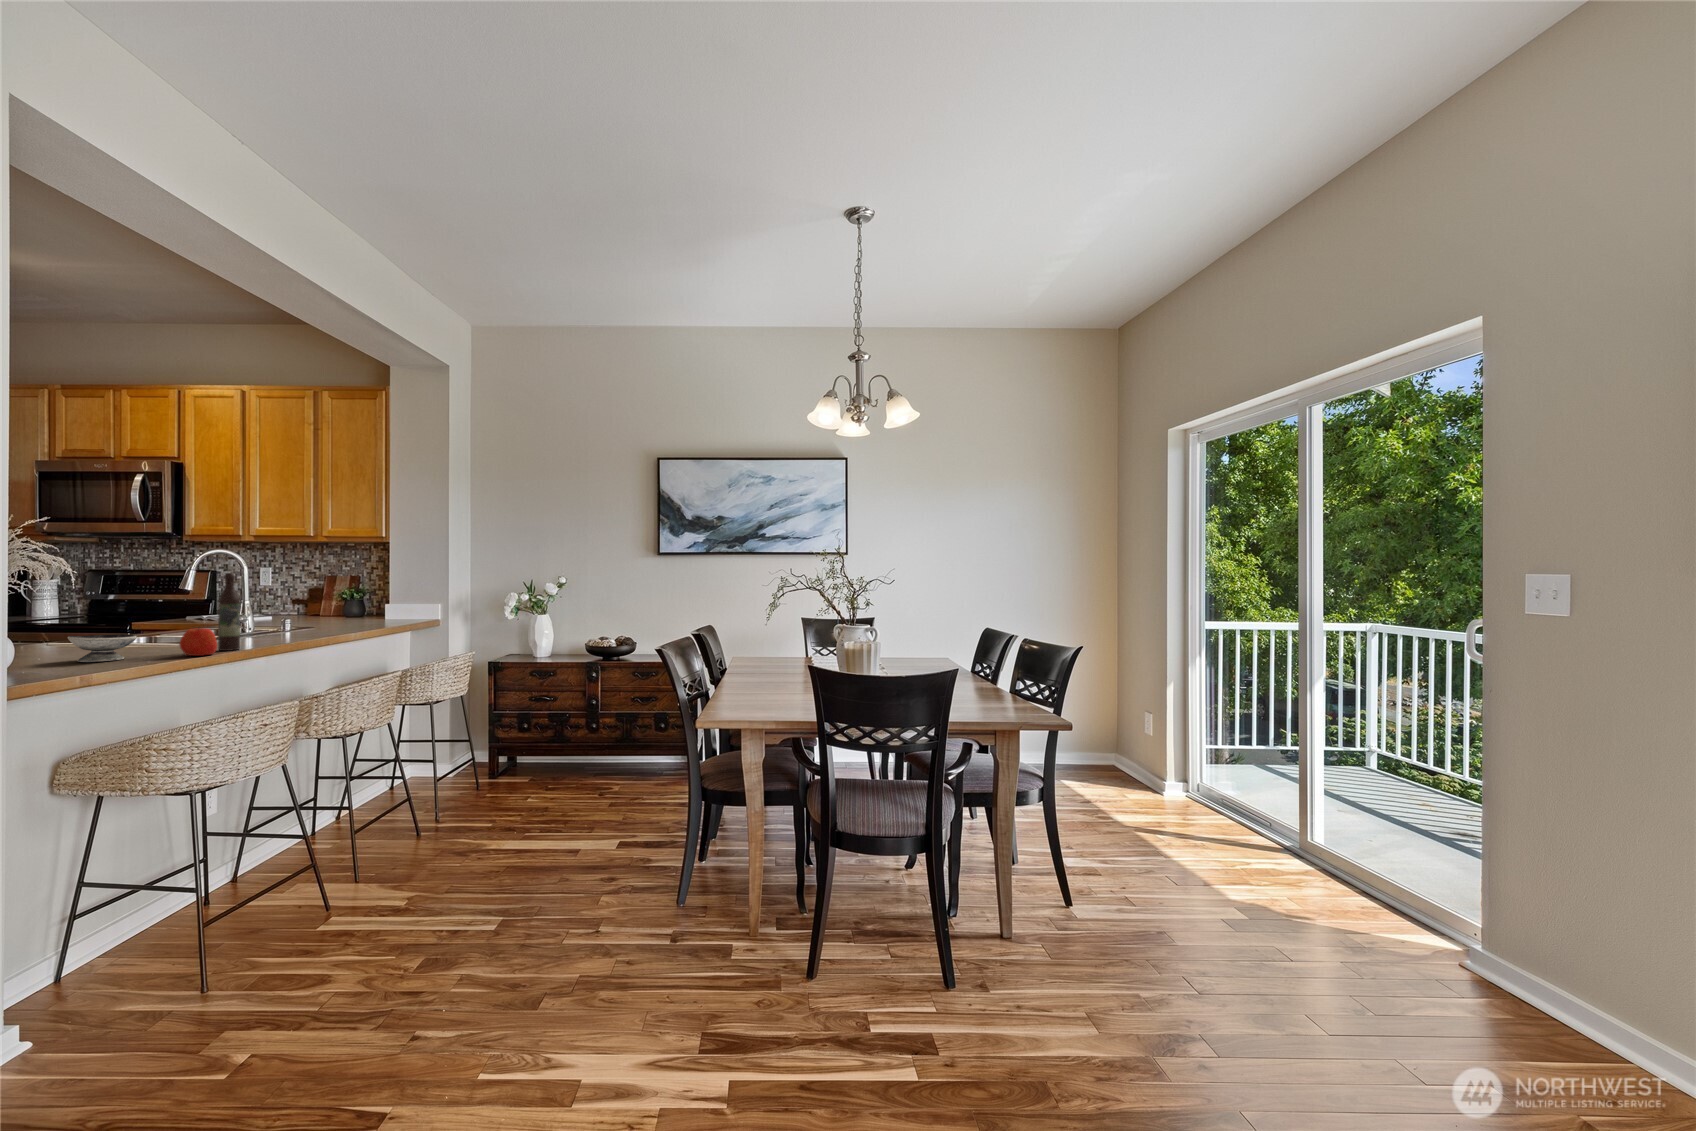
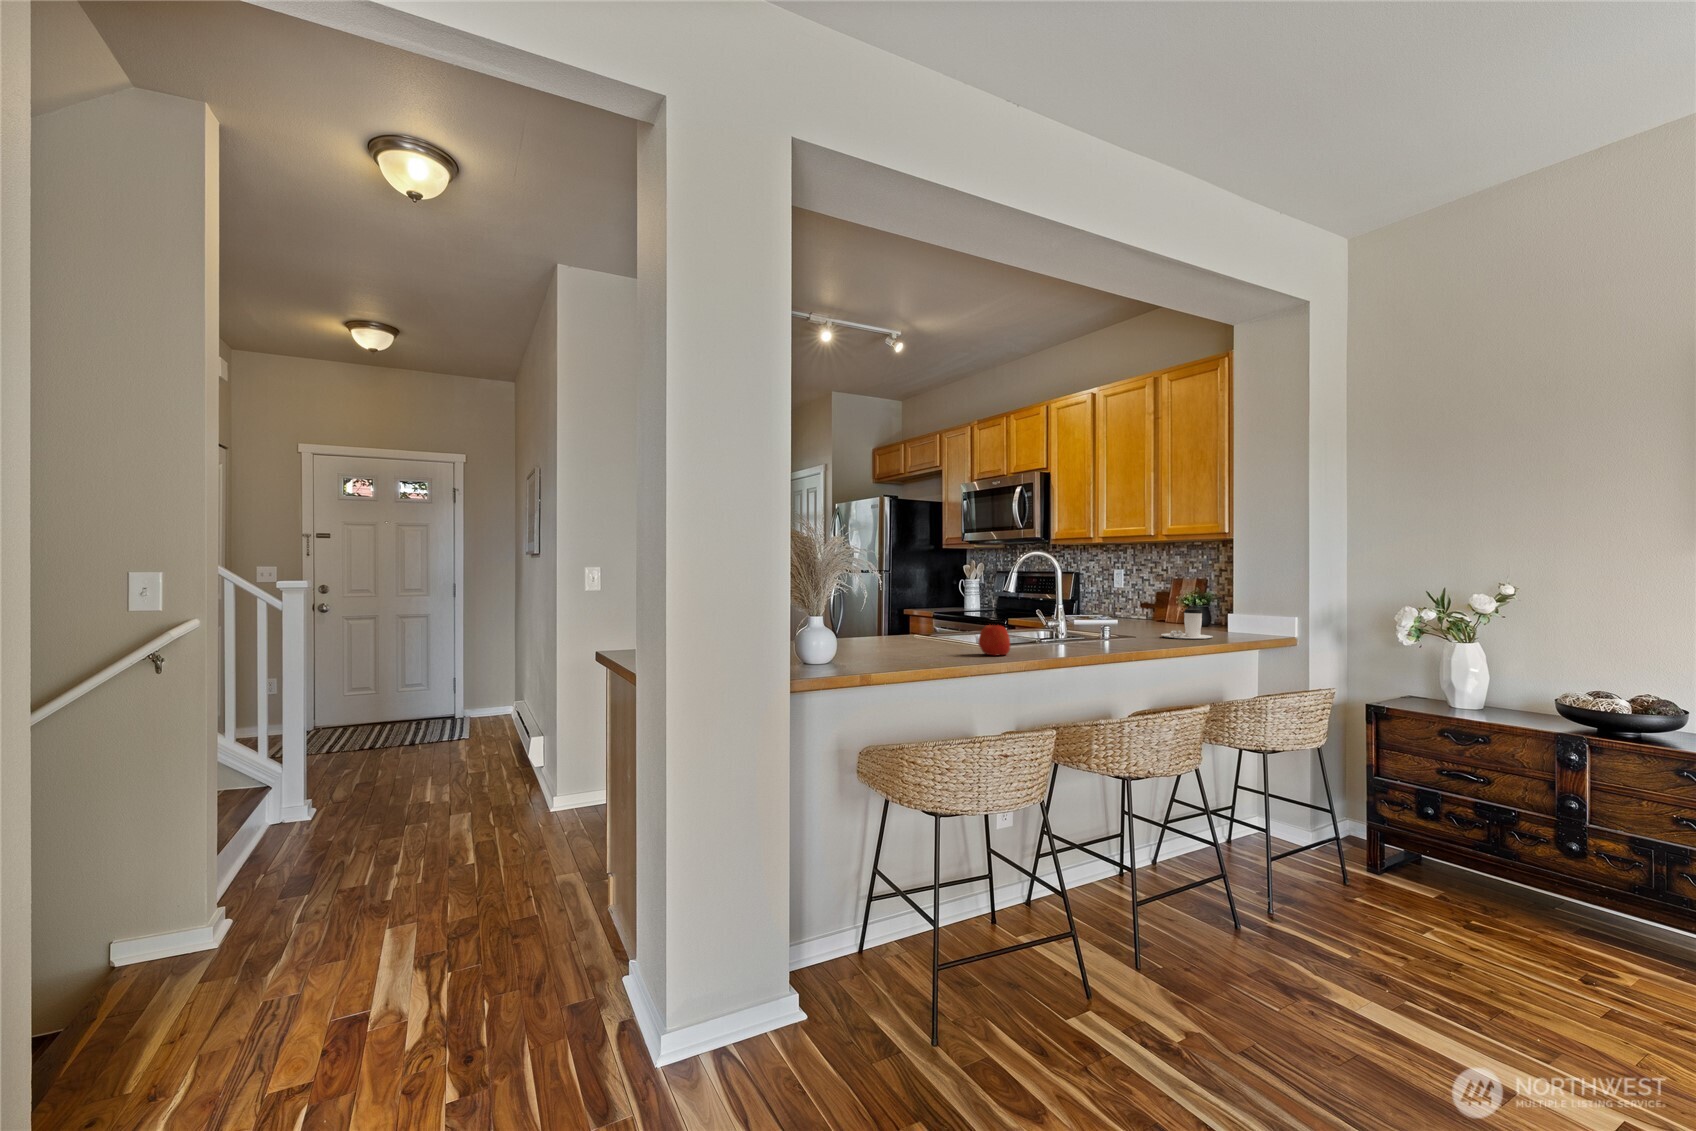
wine bottle: present [218,573,240,651] -> none [1018,566,1038,653]
coffee cup: none [335,603,381,628] -> present [1162,609,1213,639]
bowl: present [68,634,137,662] -> none [900,625,950,652]

